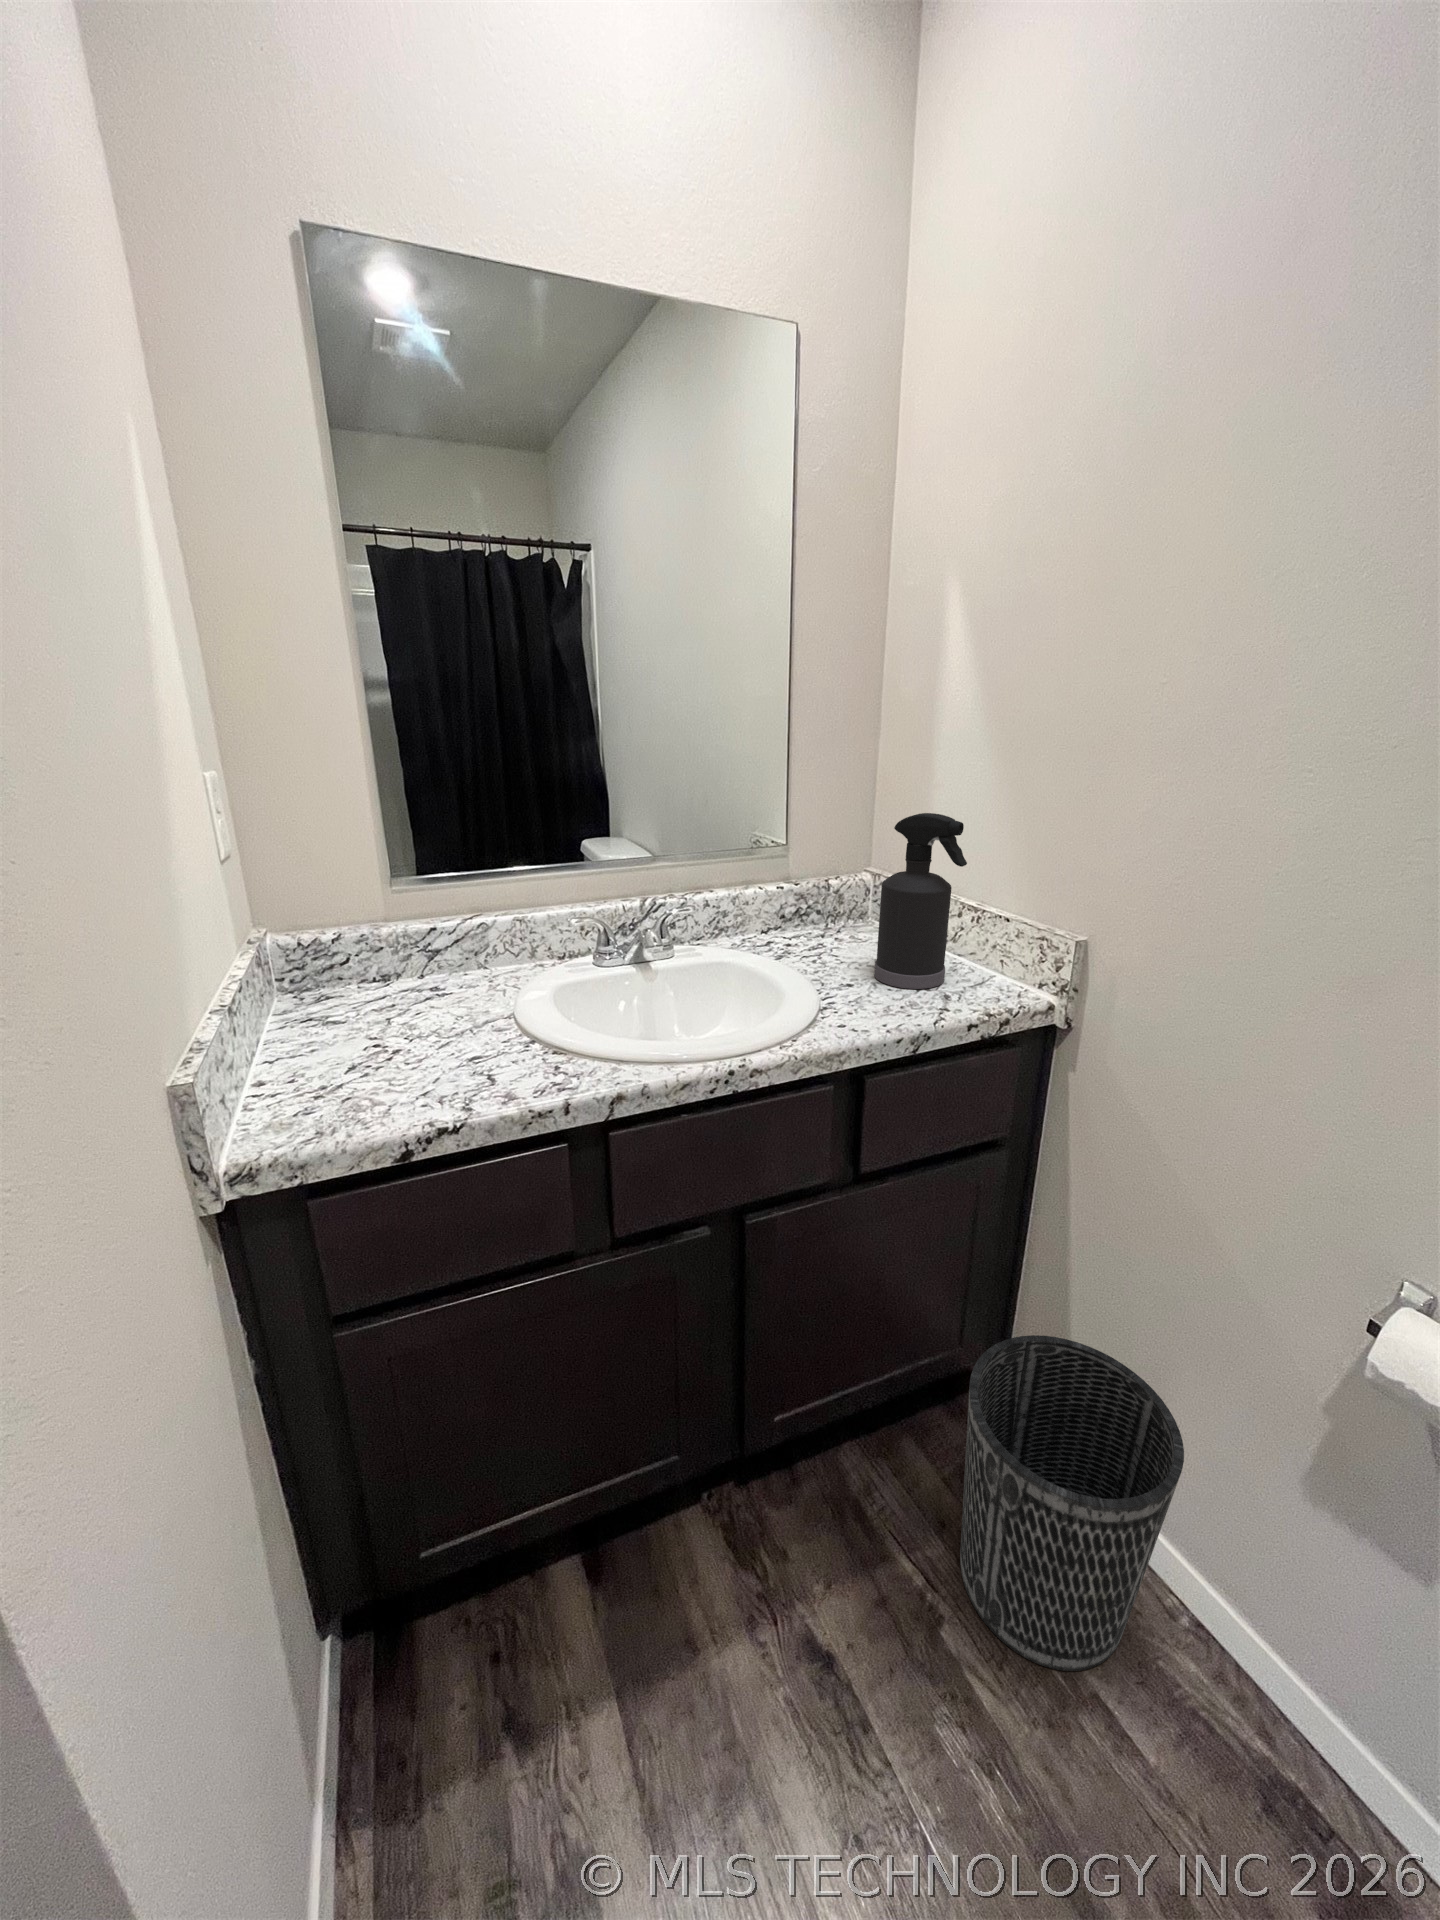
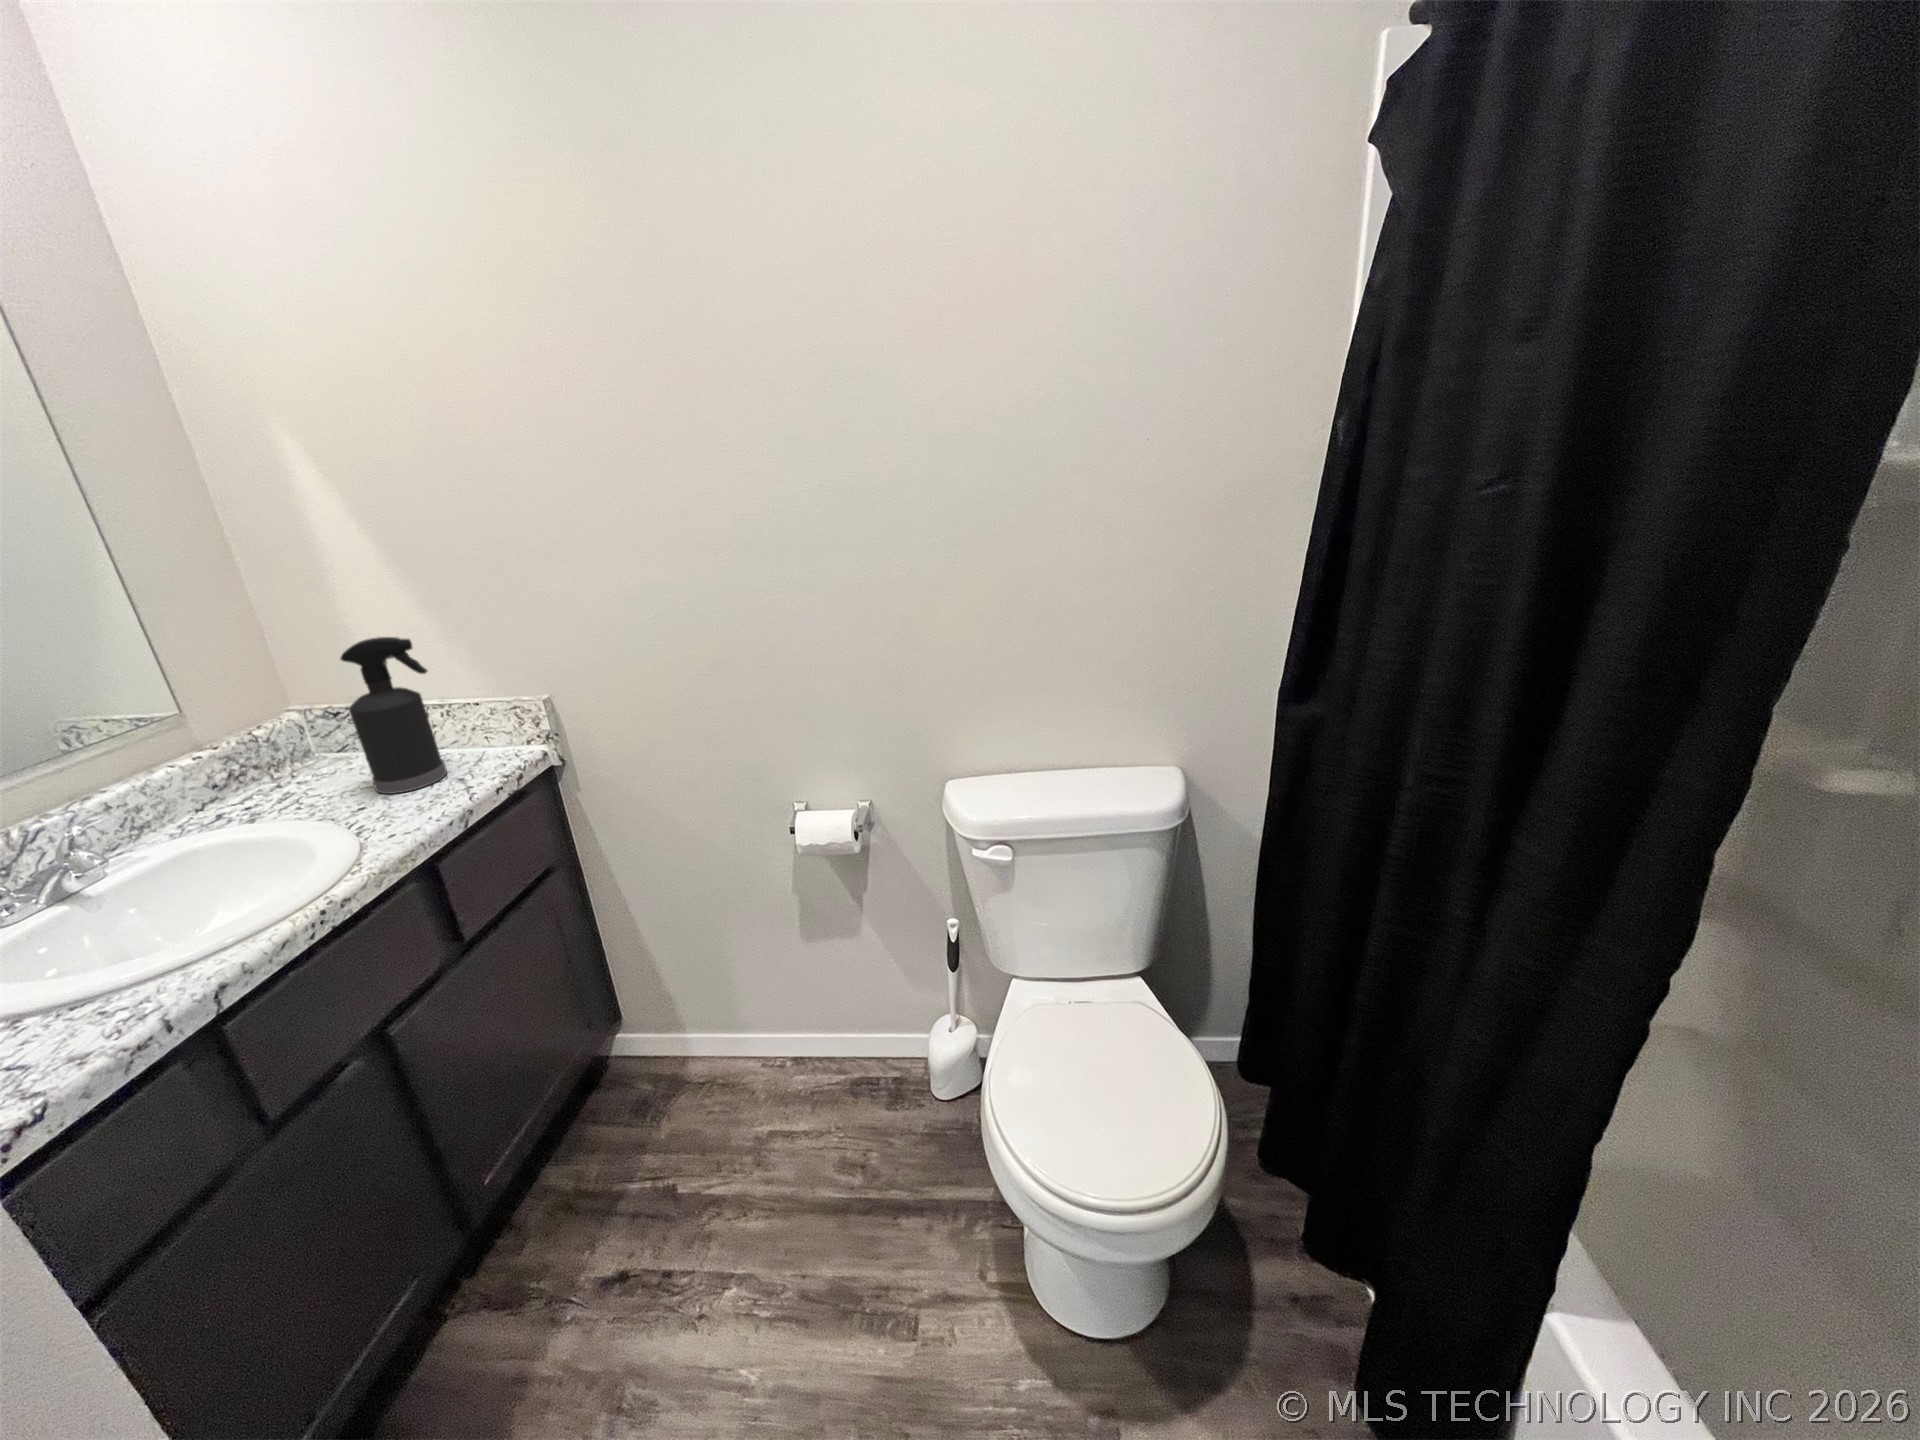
wastebasket: present [960,1335,1184,1671] -> none [615,951,768,1165]

